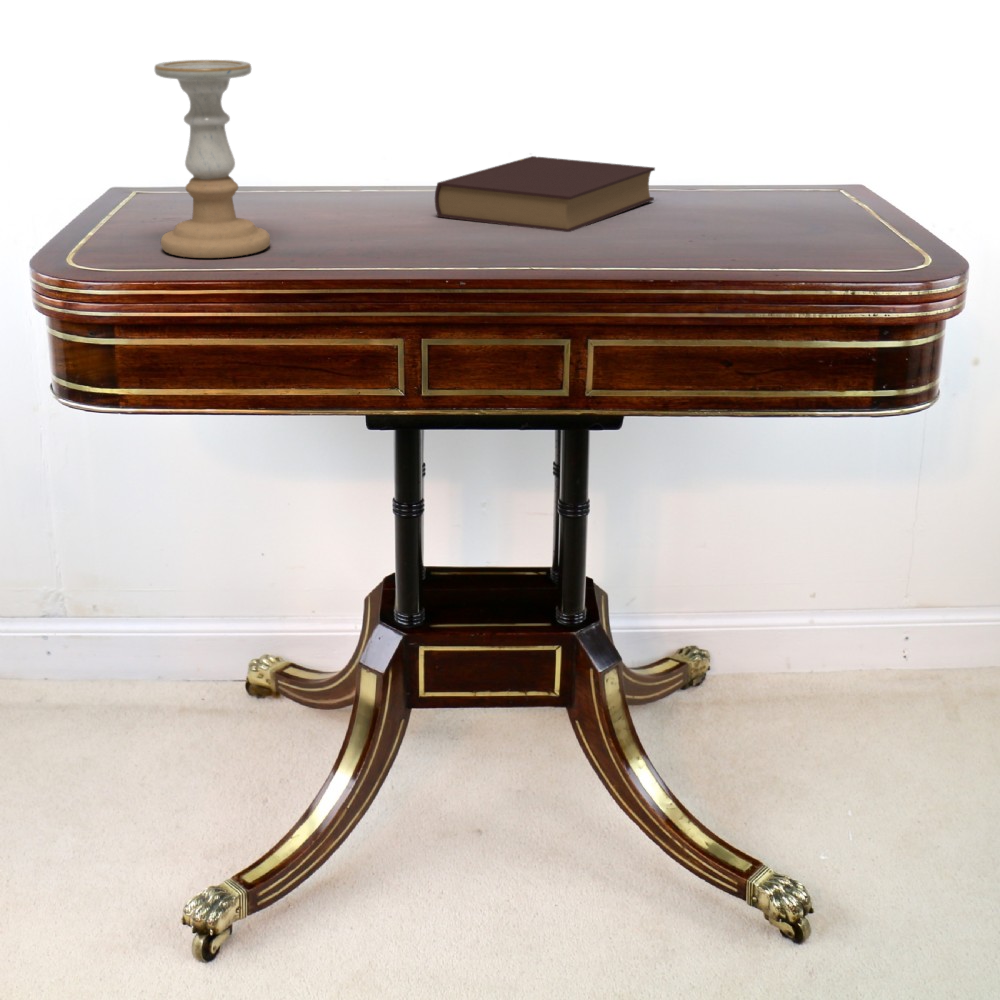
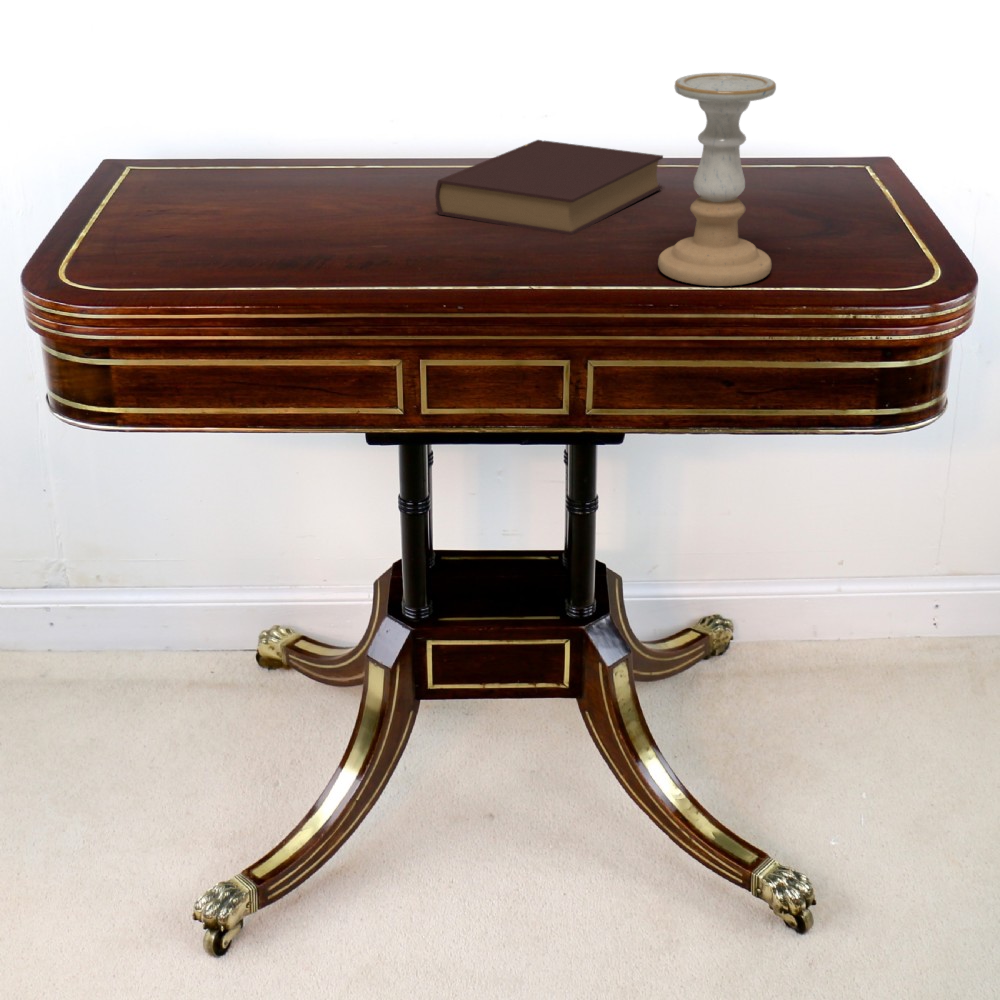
candle holder: present [155,60,270,258] -> present [658,73,776,286]

